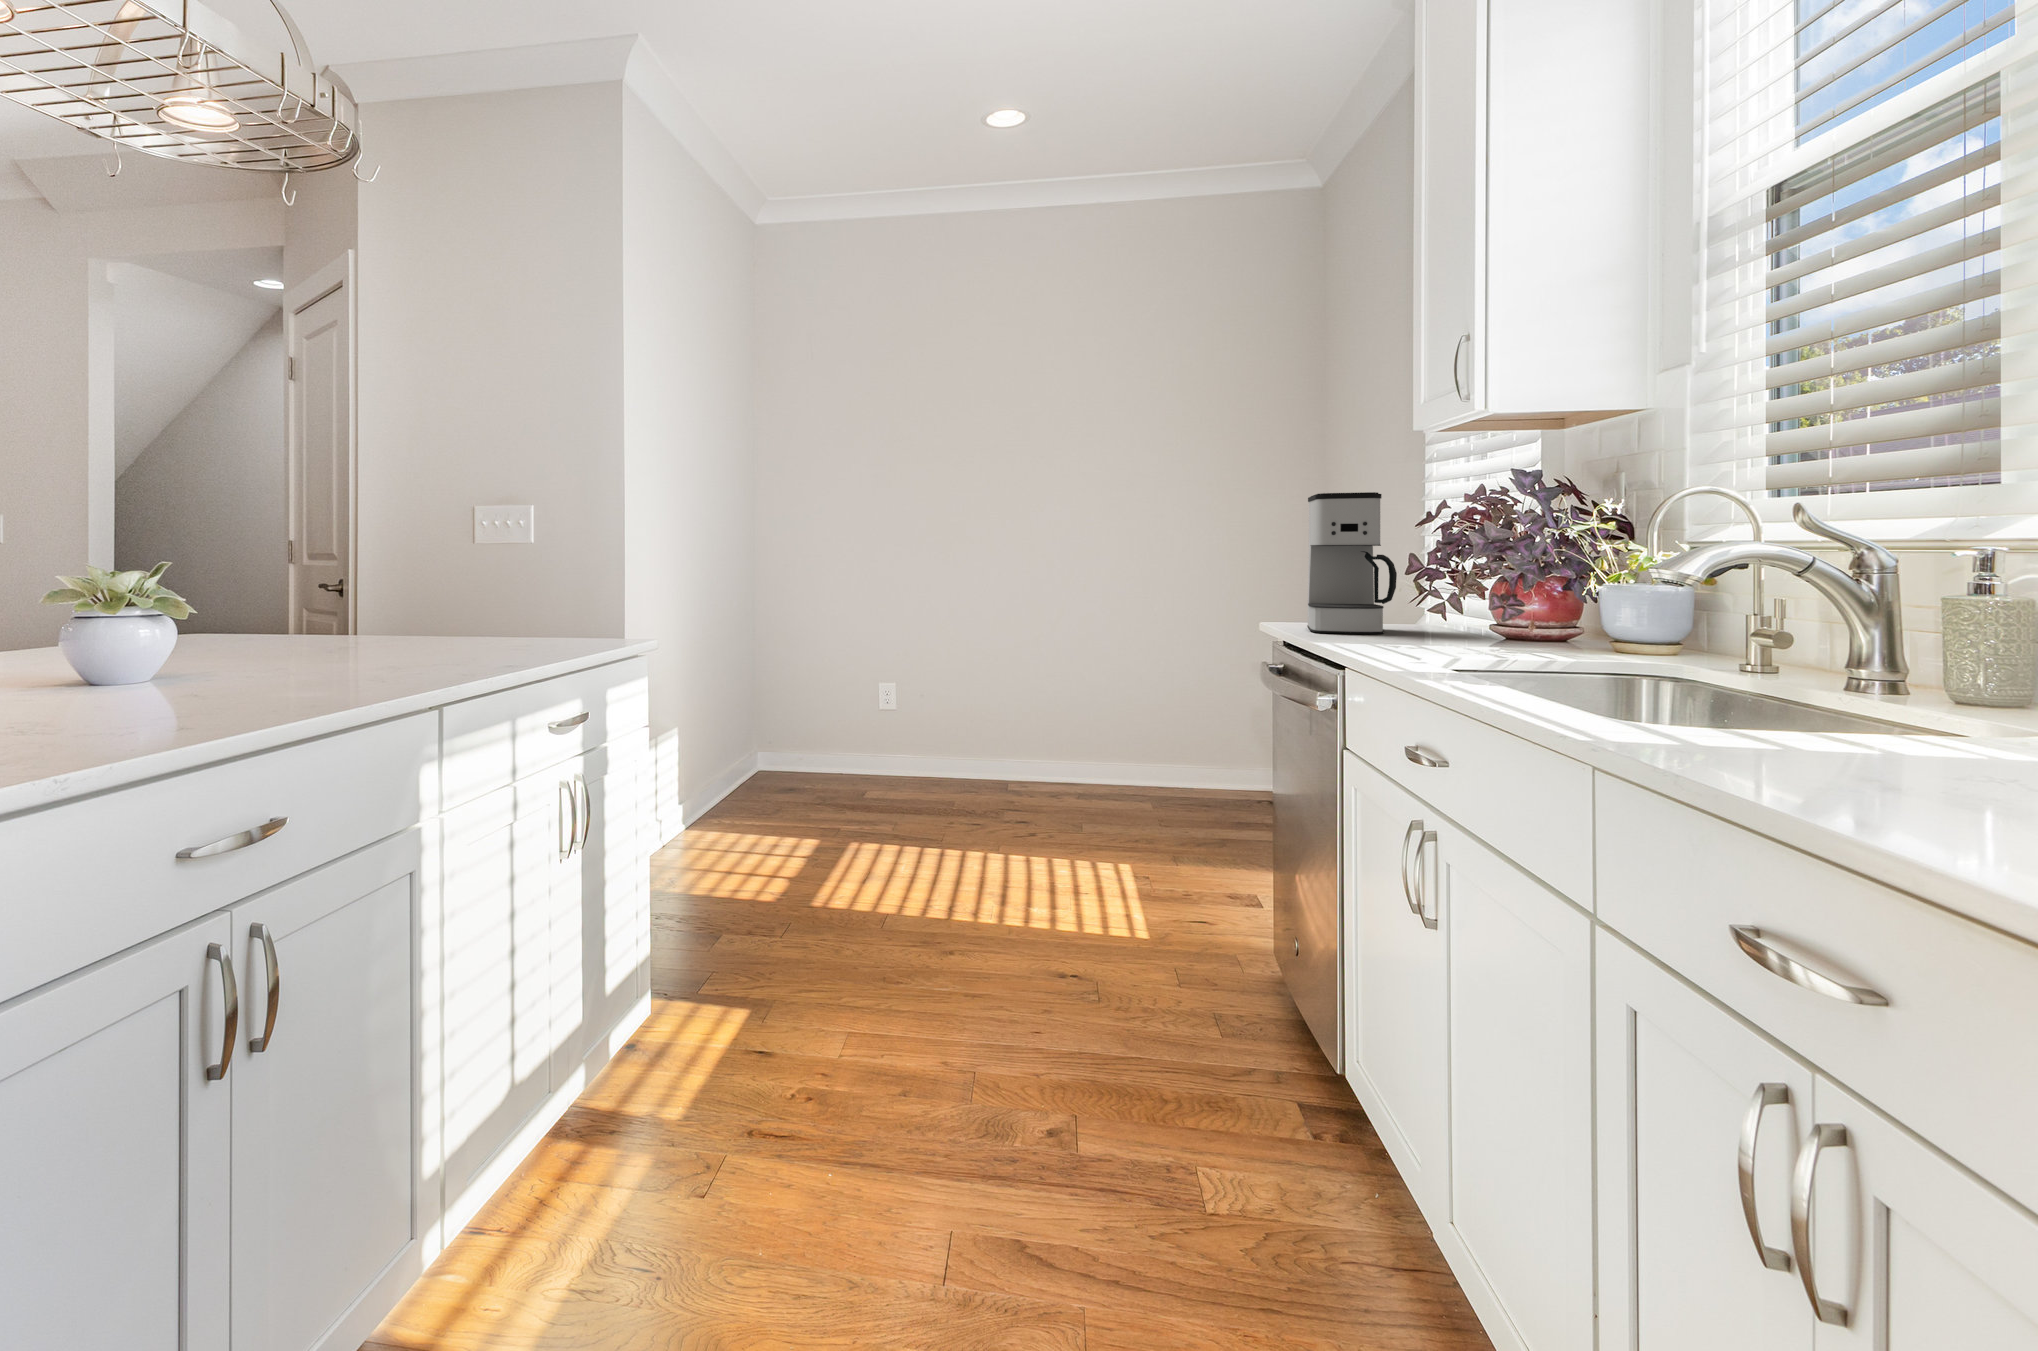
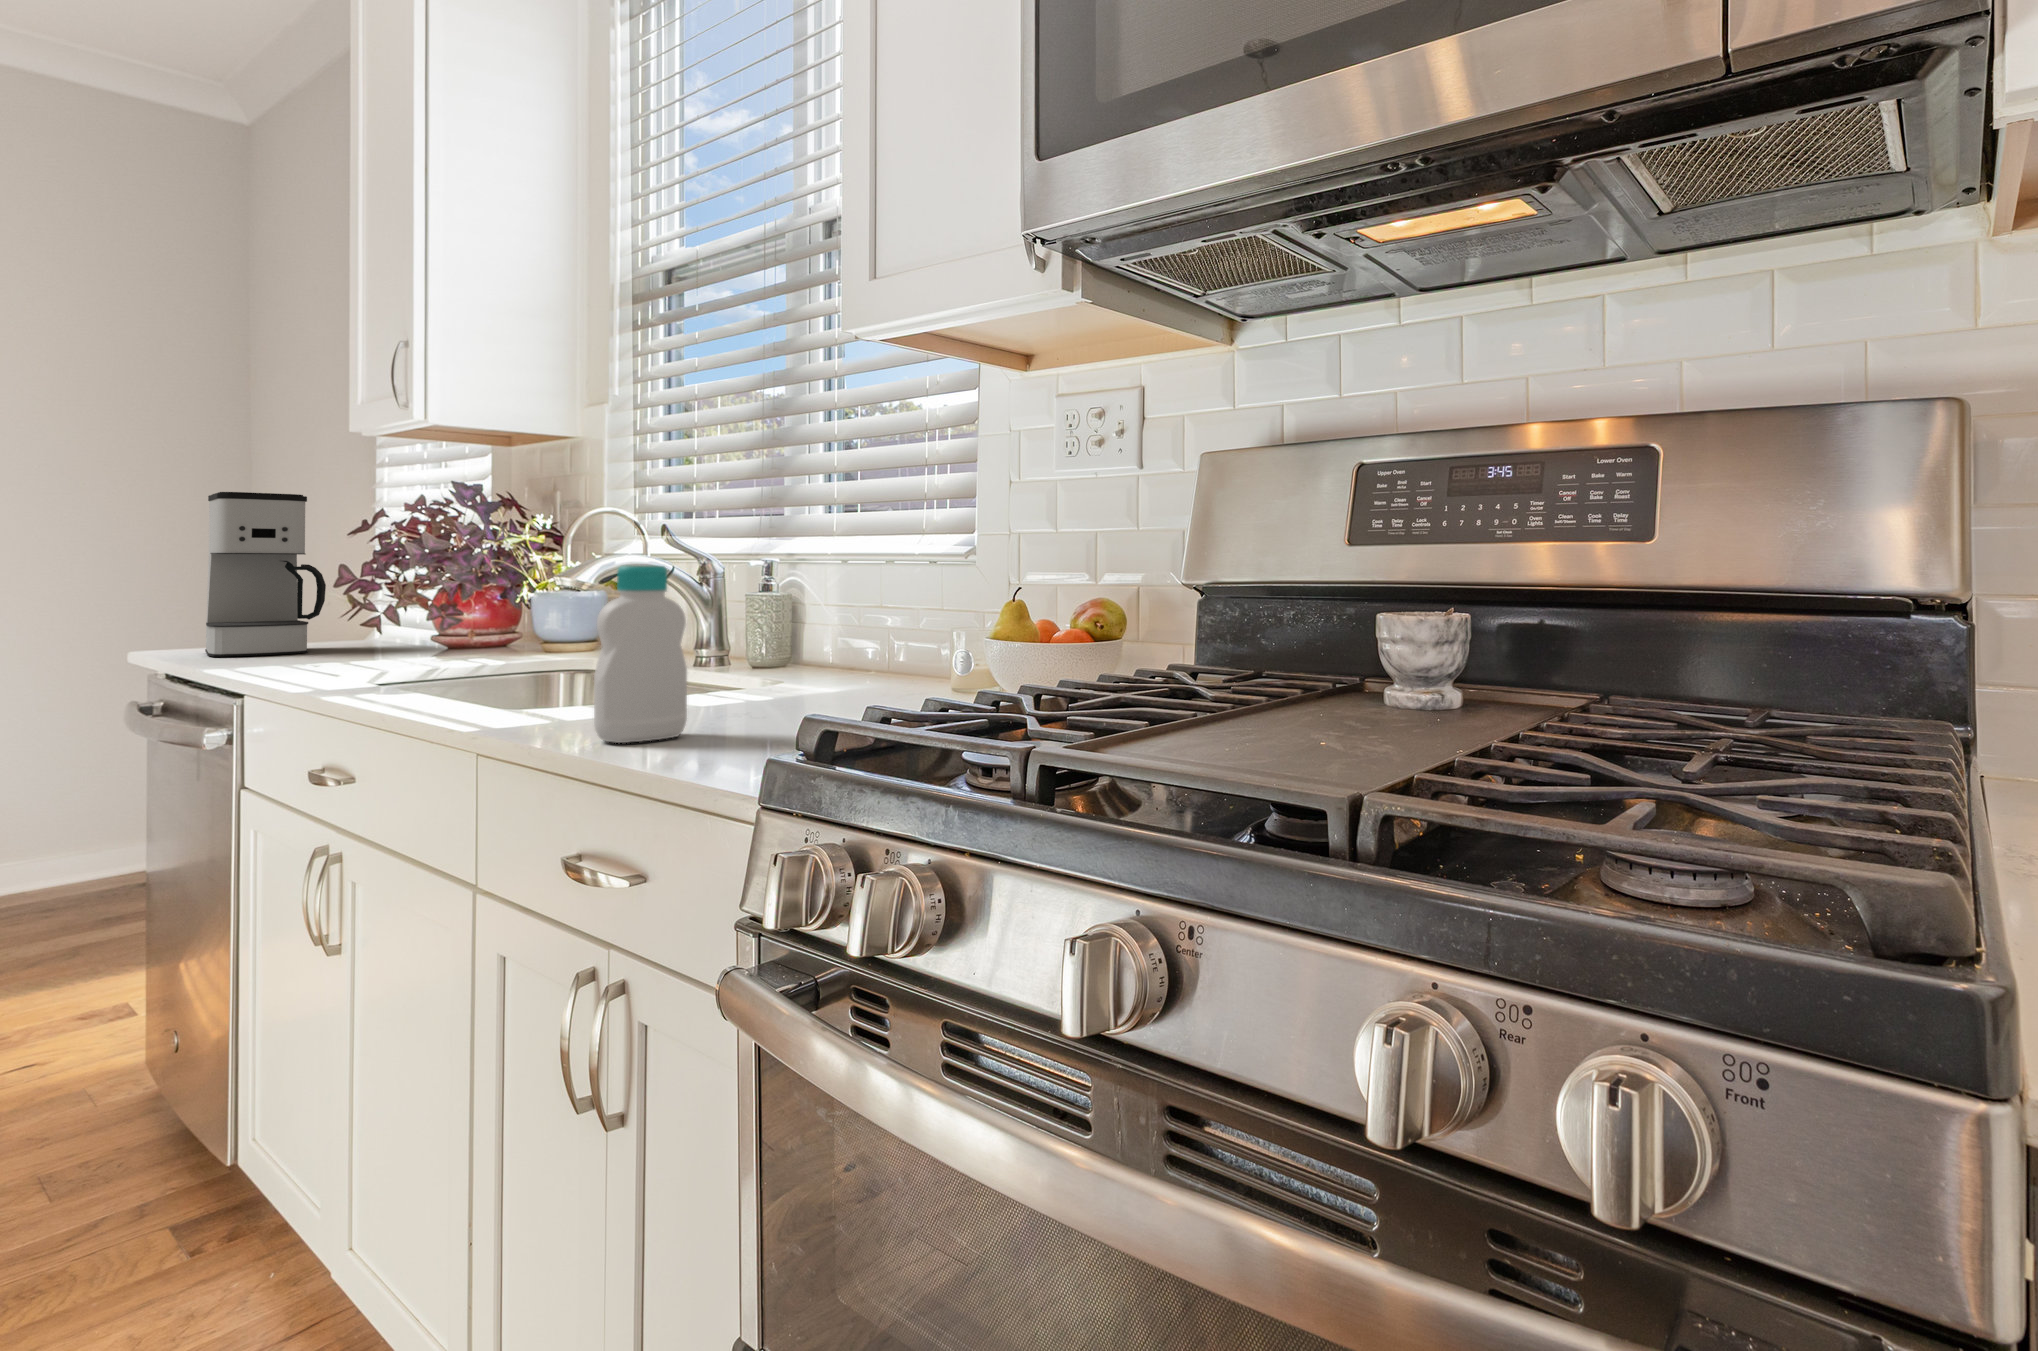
bottle: none [1768,557,1923,799] -> present [594,566,687,743]

